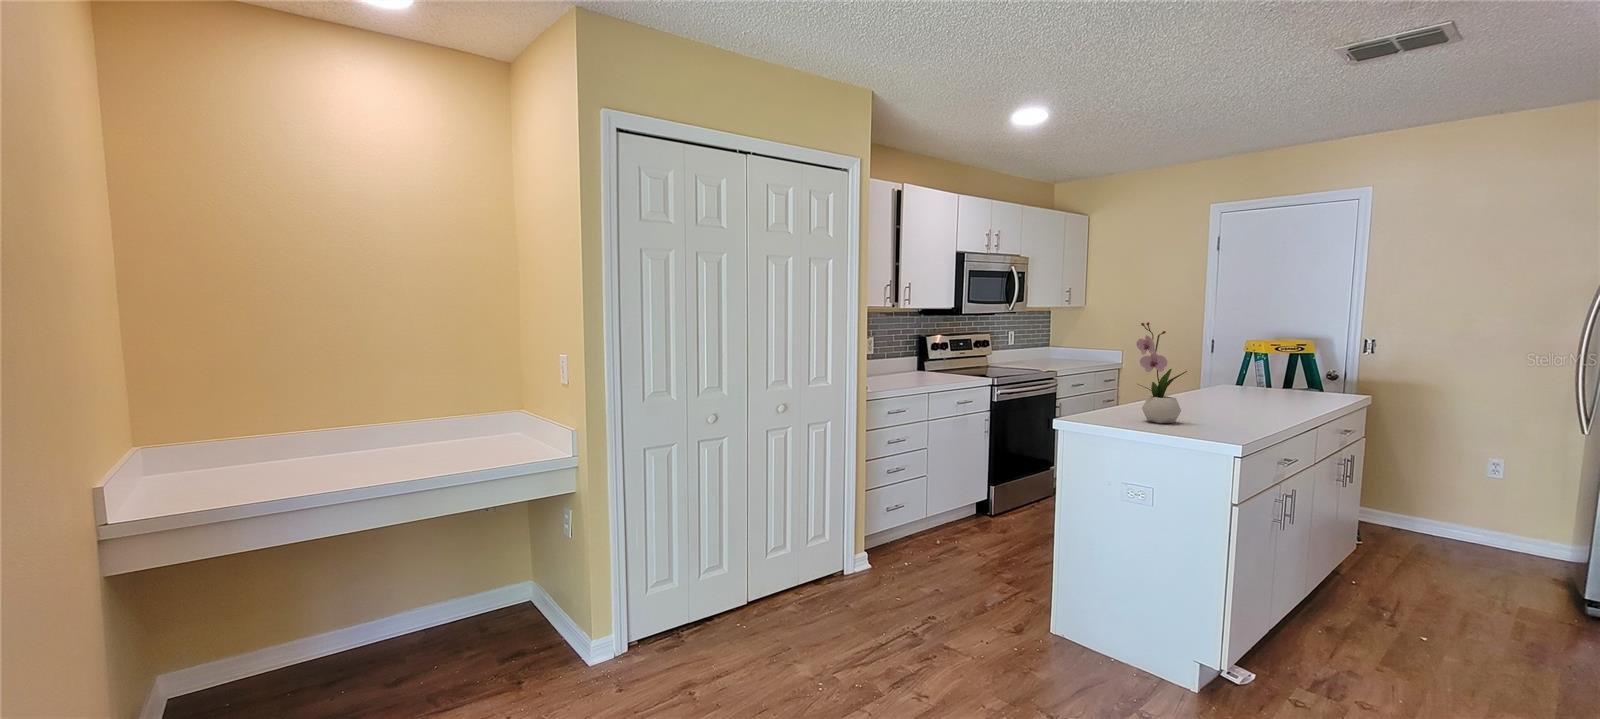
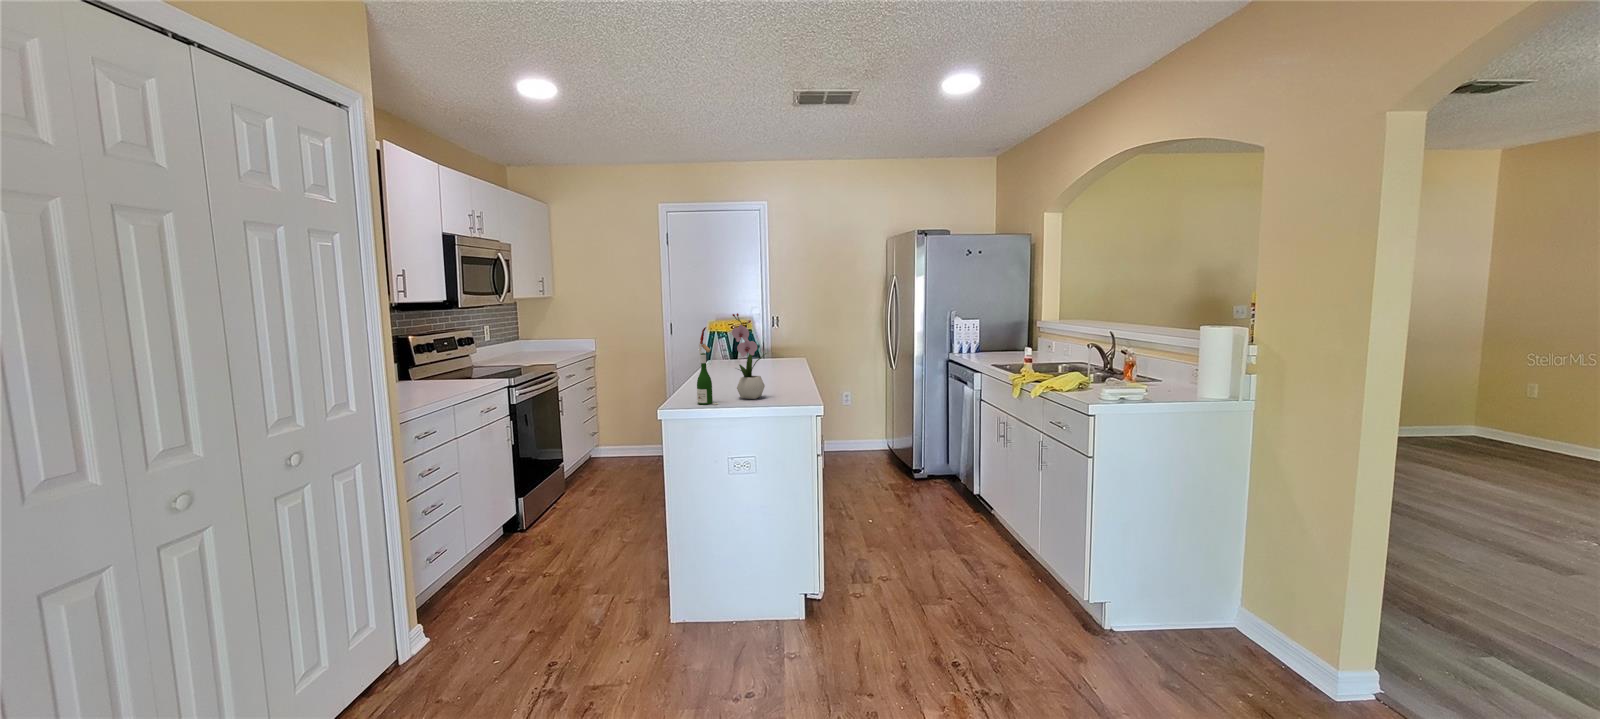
wine bottle: none [1089,336,1108,421] -> present [697,327,718,405]

